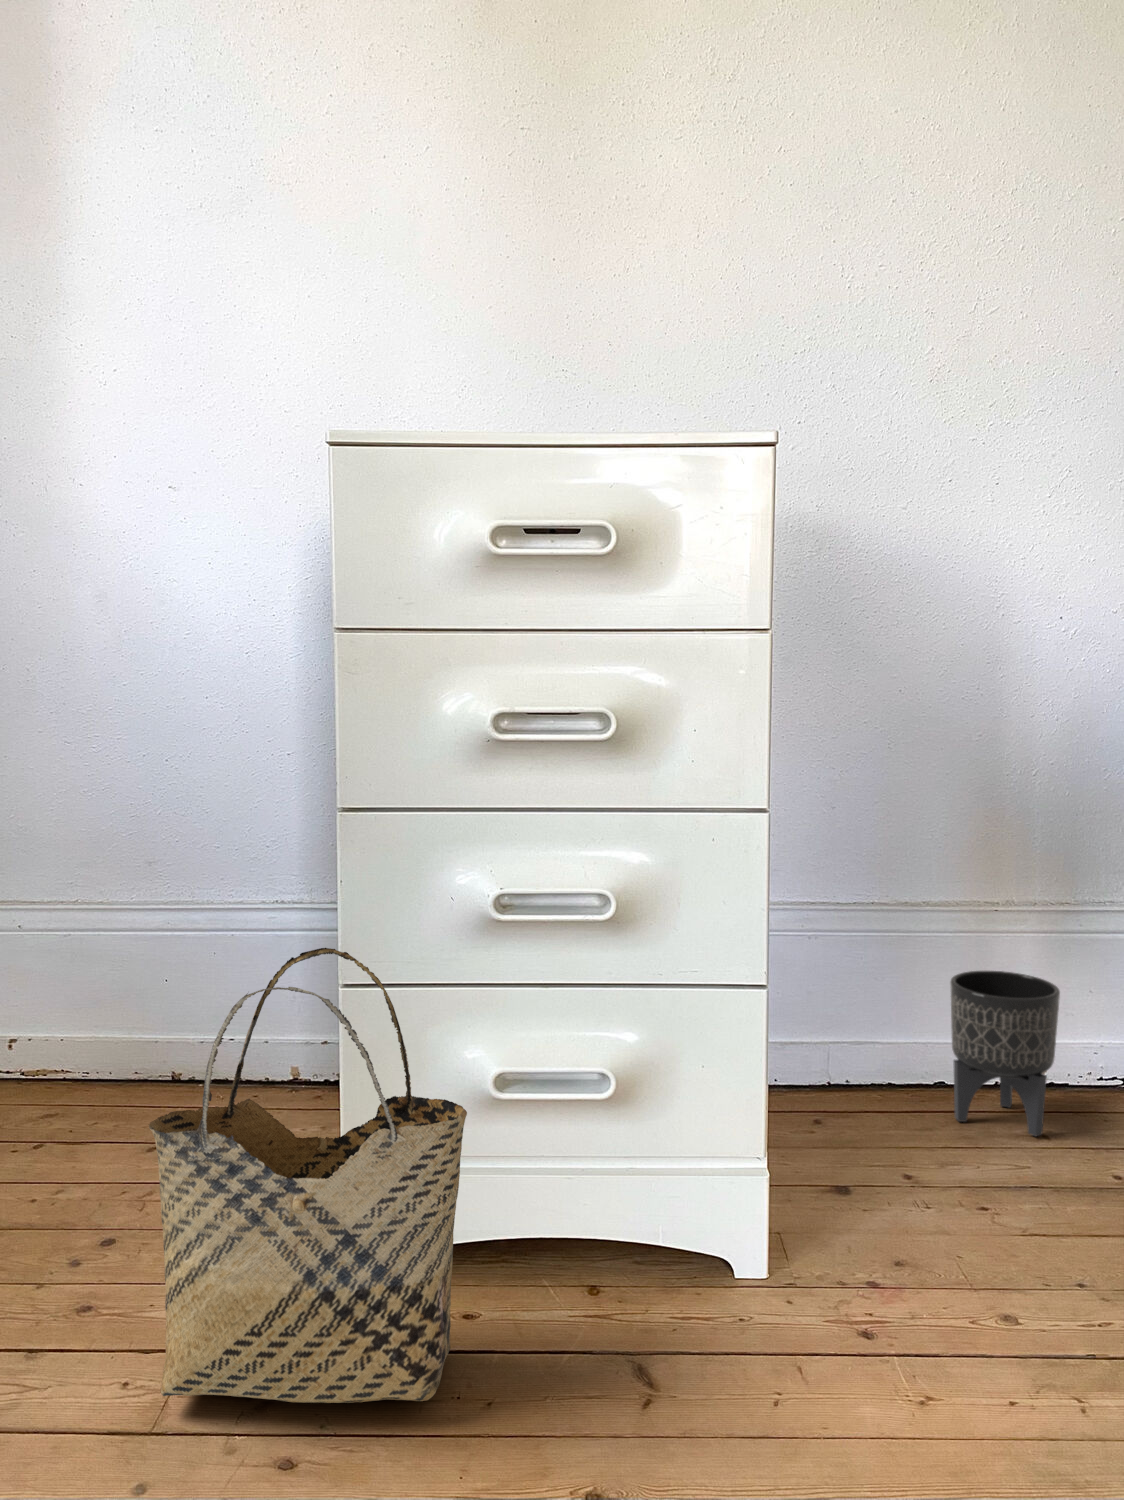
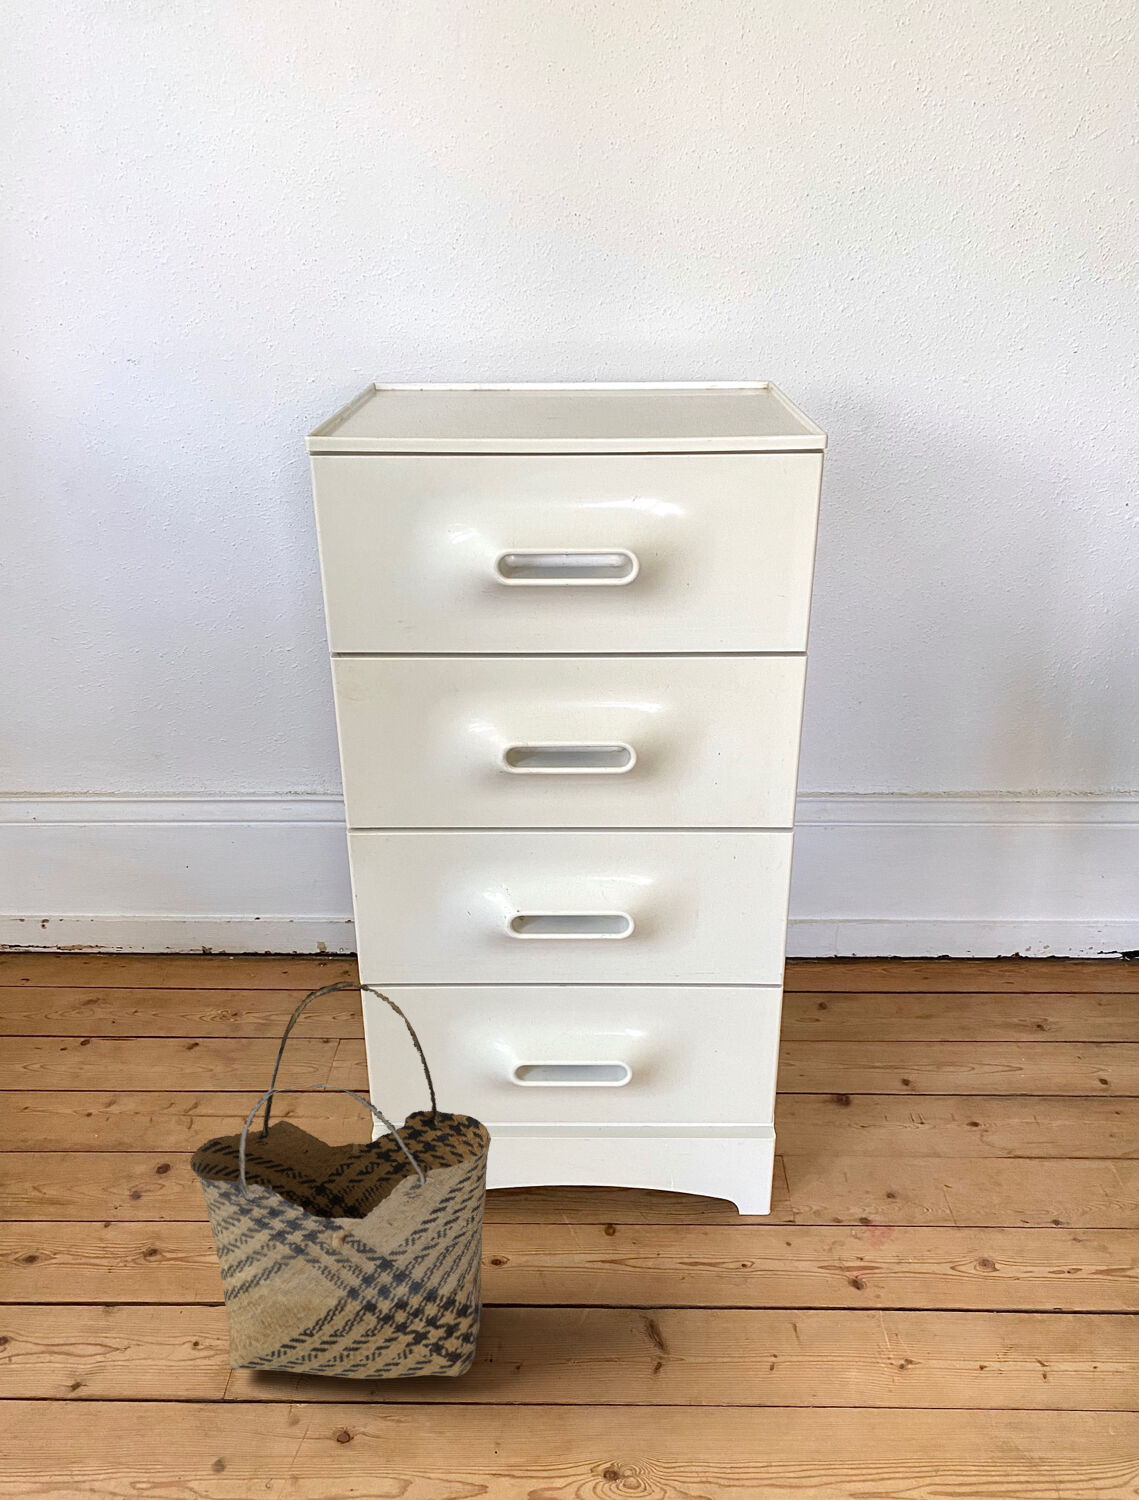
planter: present [950,971,1060,1136] -> none [957,867,1076,1030]

